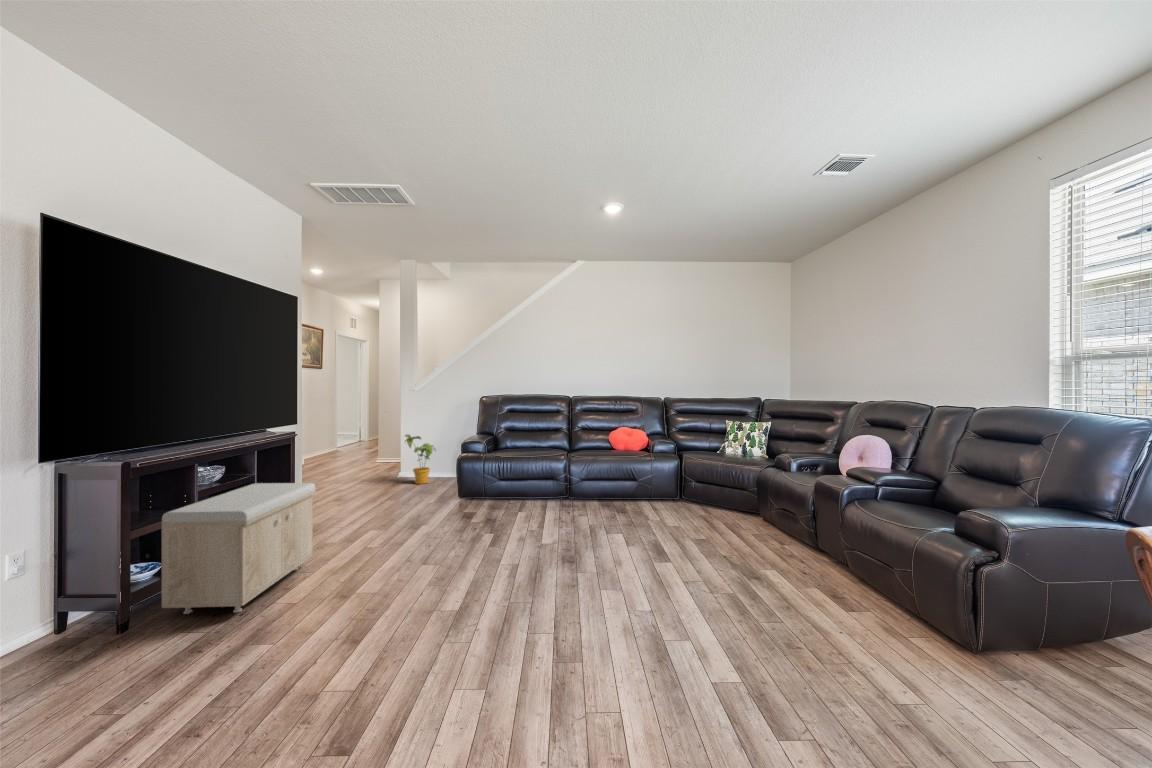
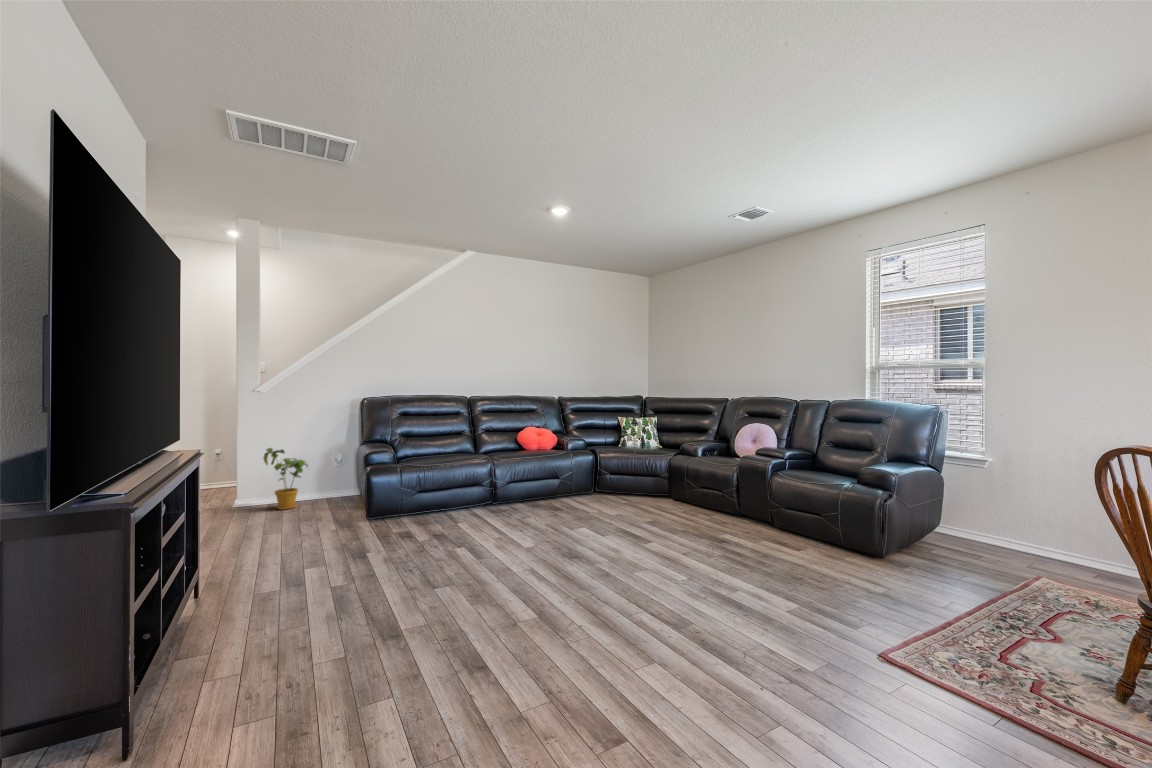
storage bench: present [162,483,316,614] -> none [164,510,301,708]

